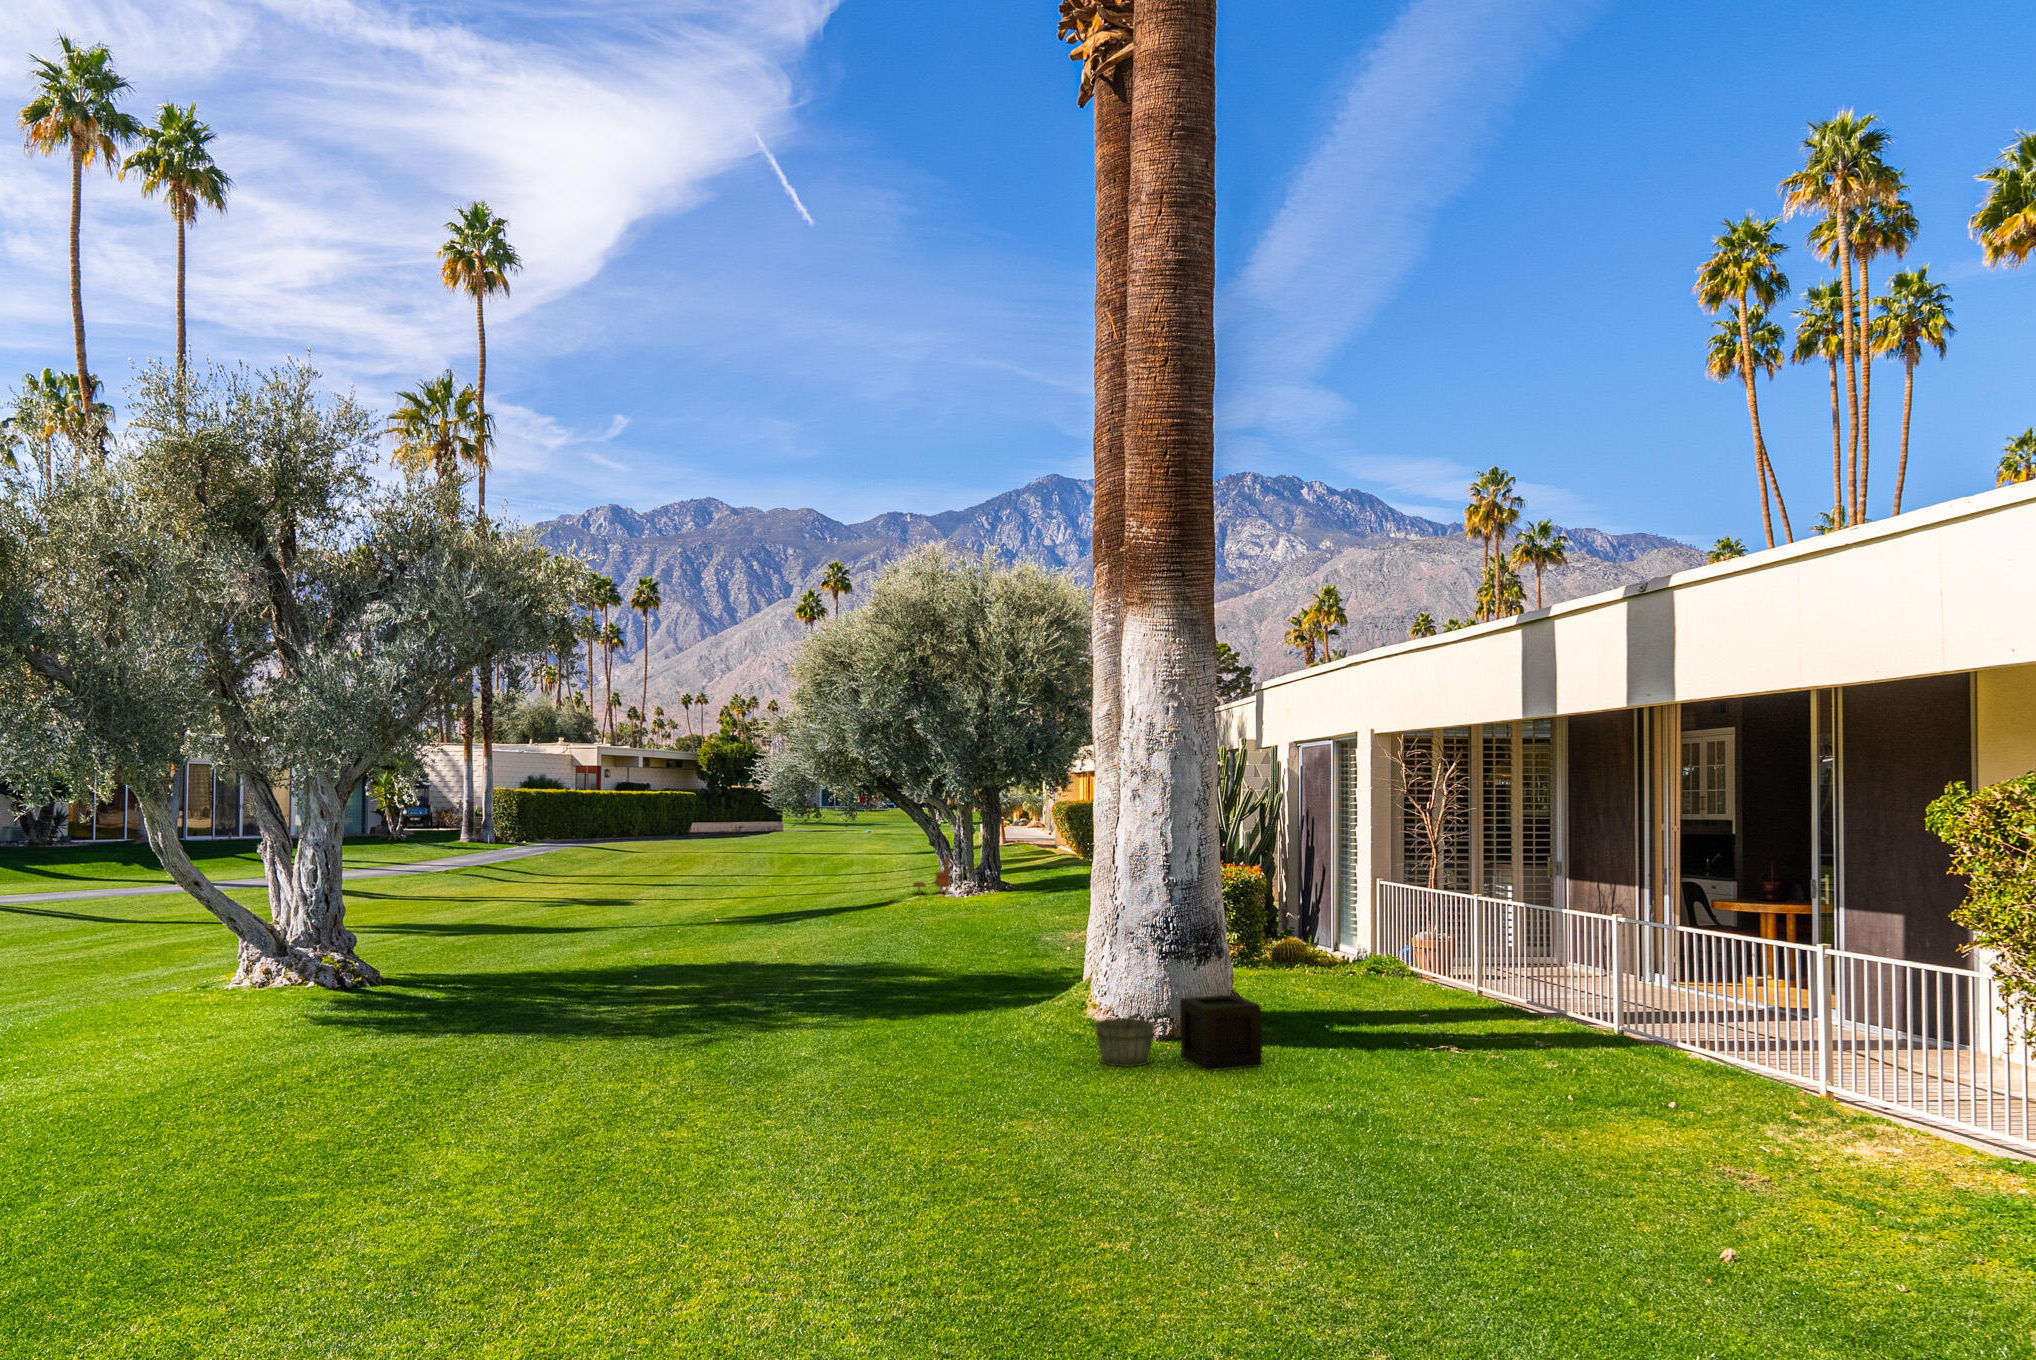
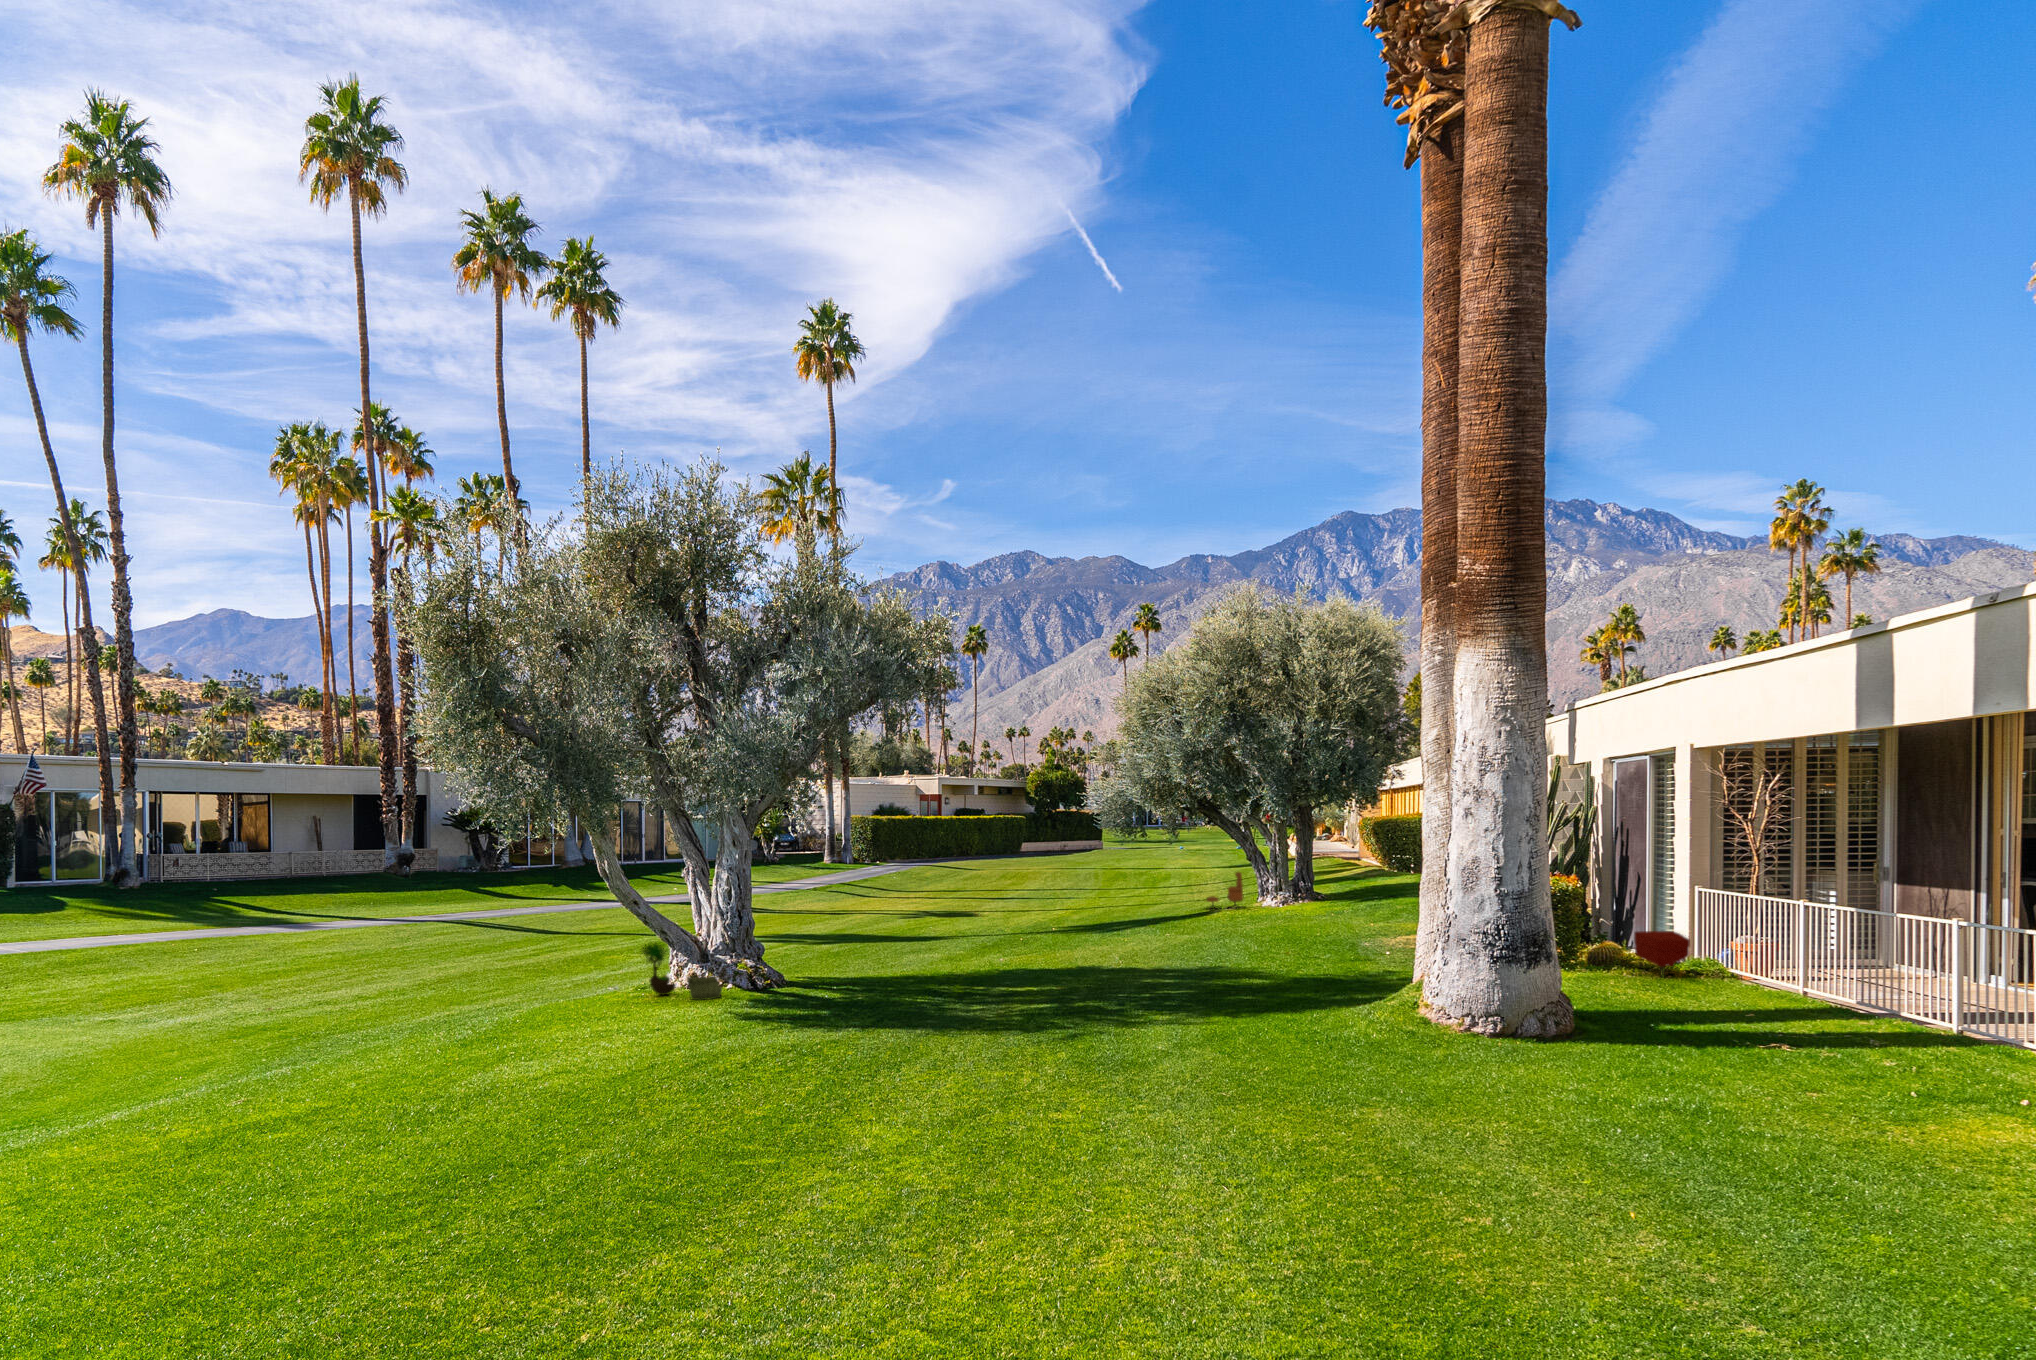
bench: none [1313,923,1375,973] -> present [1634,931,1697,978]
potted tree: none [196,925,244,995] -> present [641,942,676,995]
wooden crate: present [1180,995,1262,1071] -> none [1518,990,1598,1055]
wooden bucket: present [1095,1015,1155,1067] -> present [687,974,722,1000]

